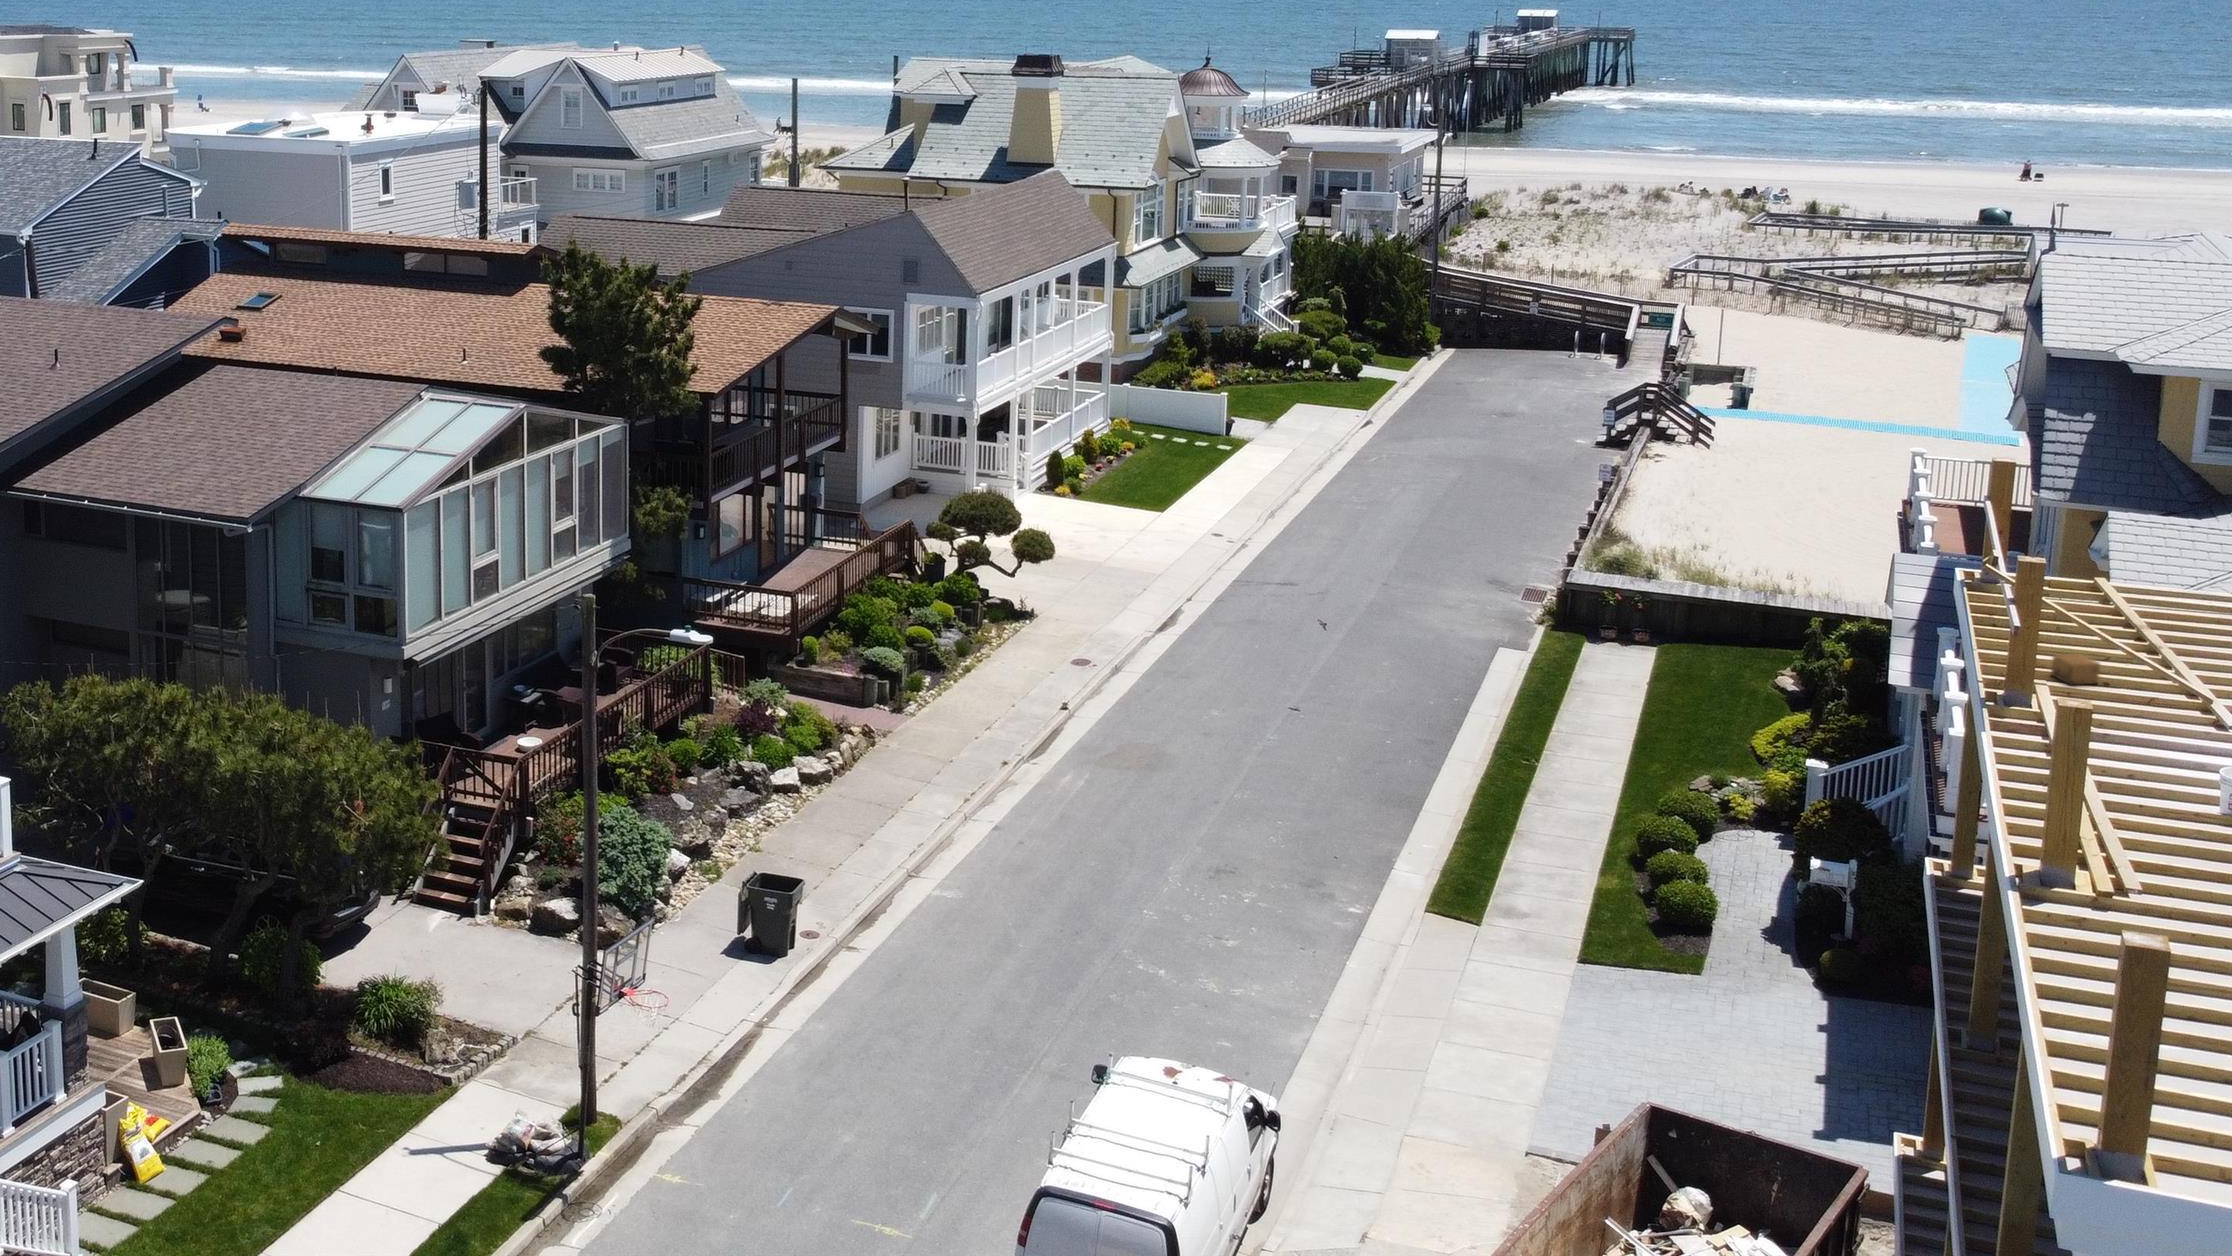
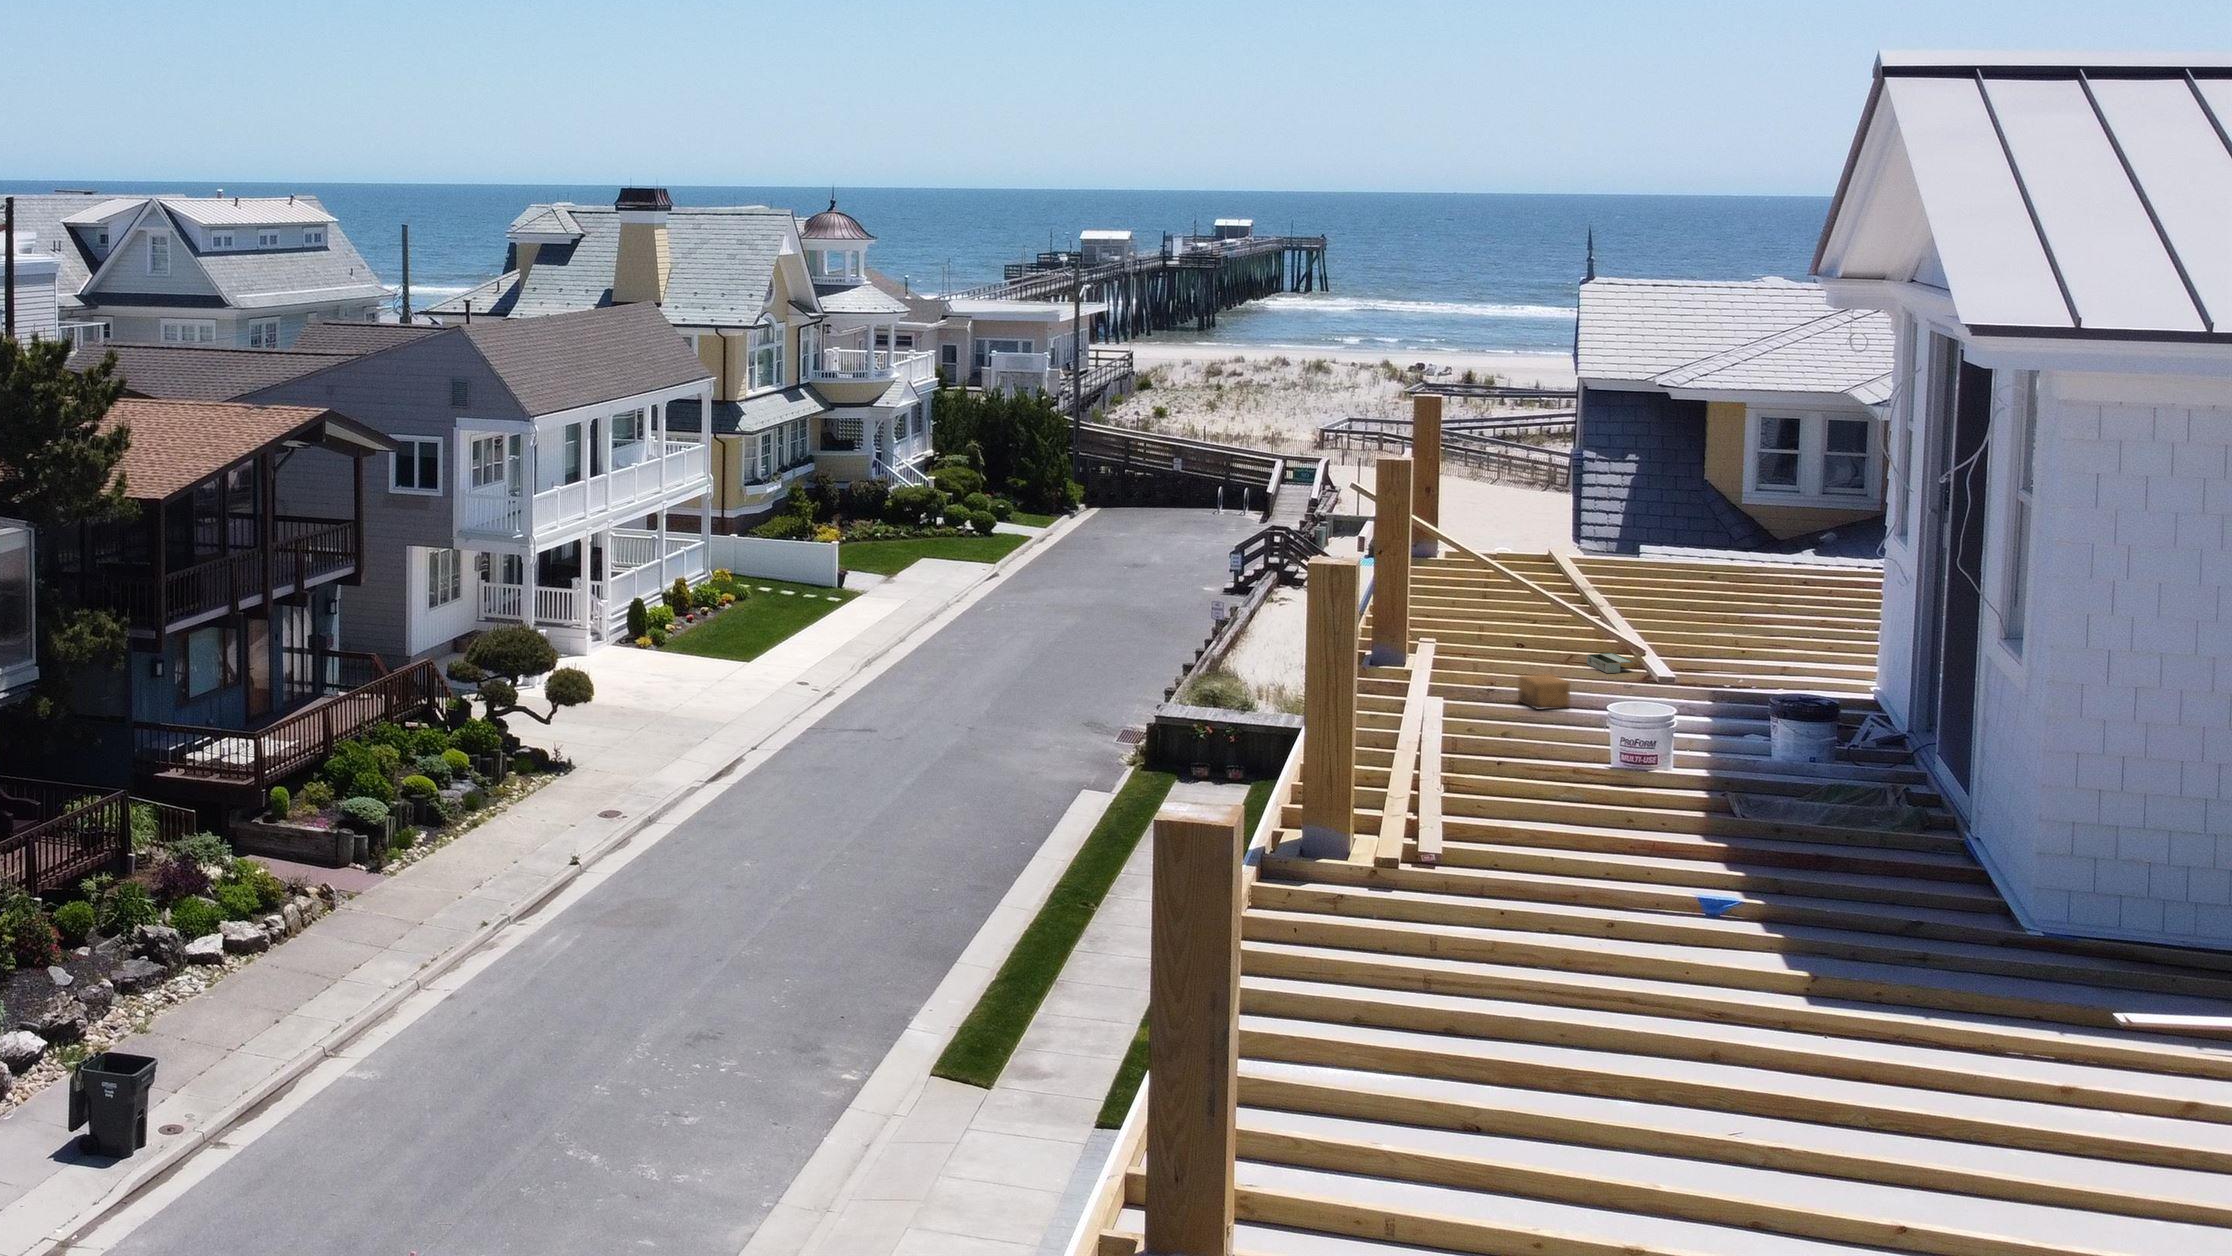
toolbox: none [2102,629,2146,648] -> present [1587,653,1633,673]

